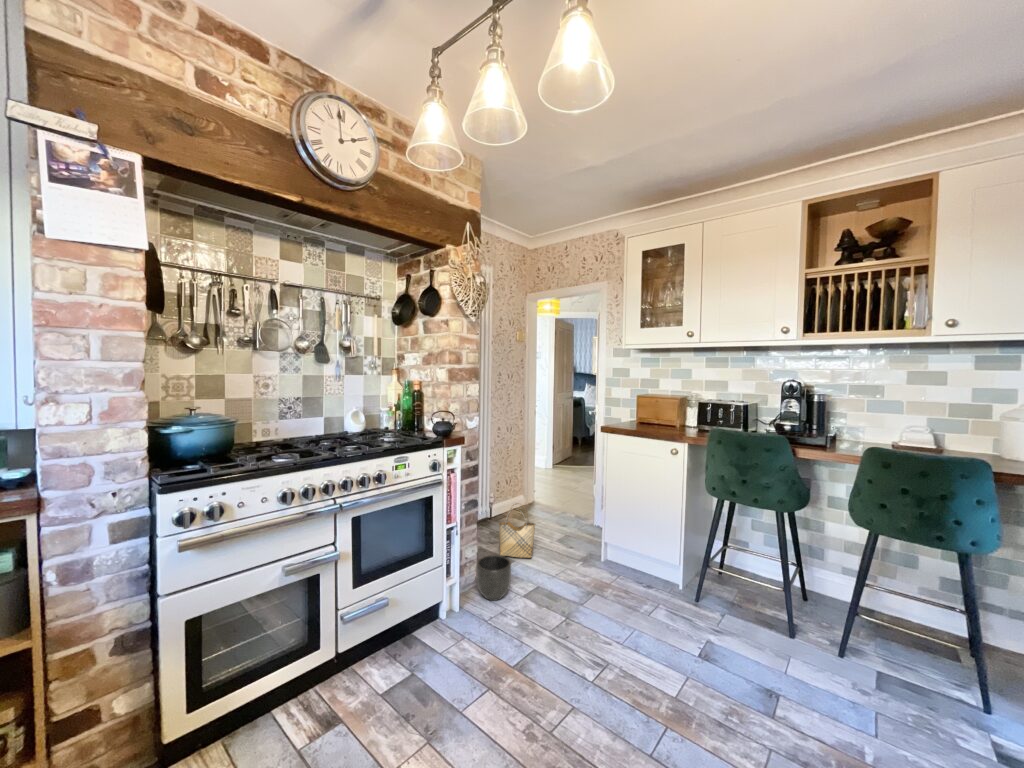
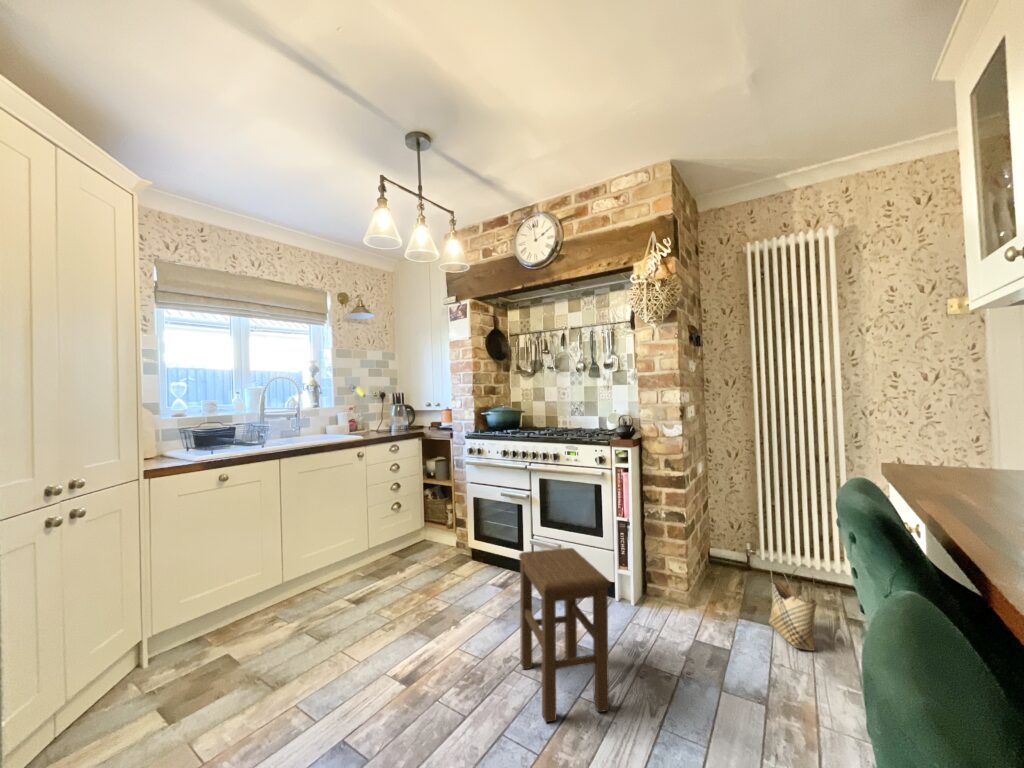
planter: present [476,555,511,601] -> none [657,582,699,634]
stool: none [526,558,634,724] -> present [519,548,611,722]

